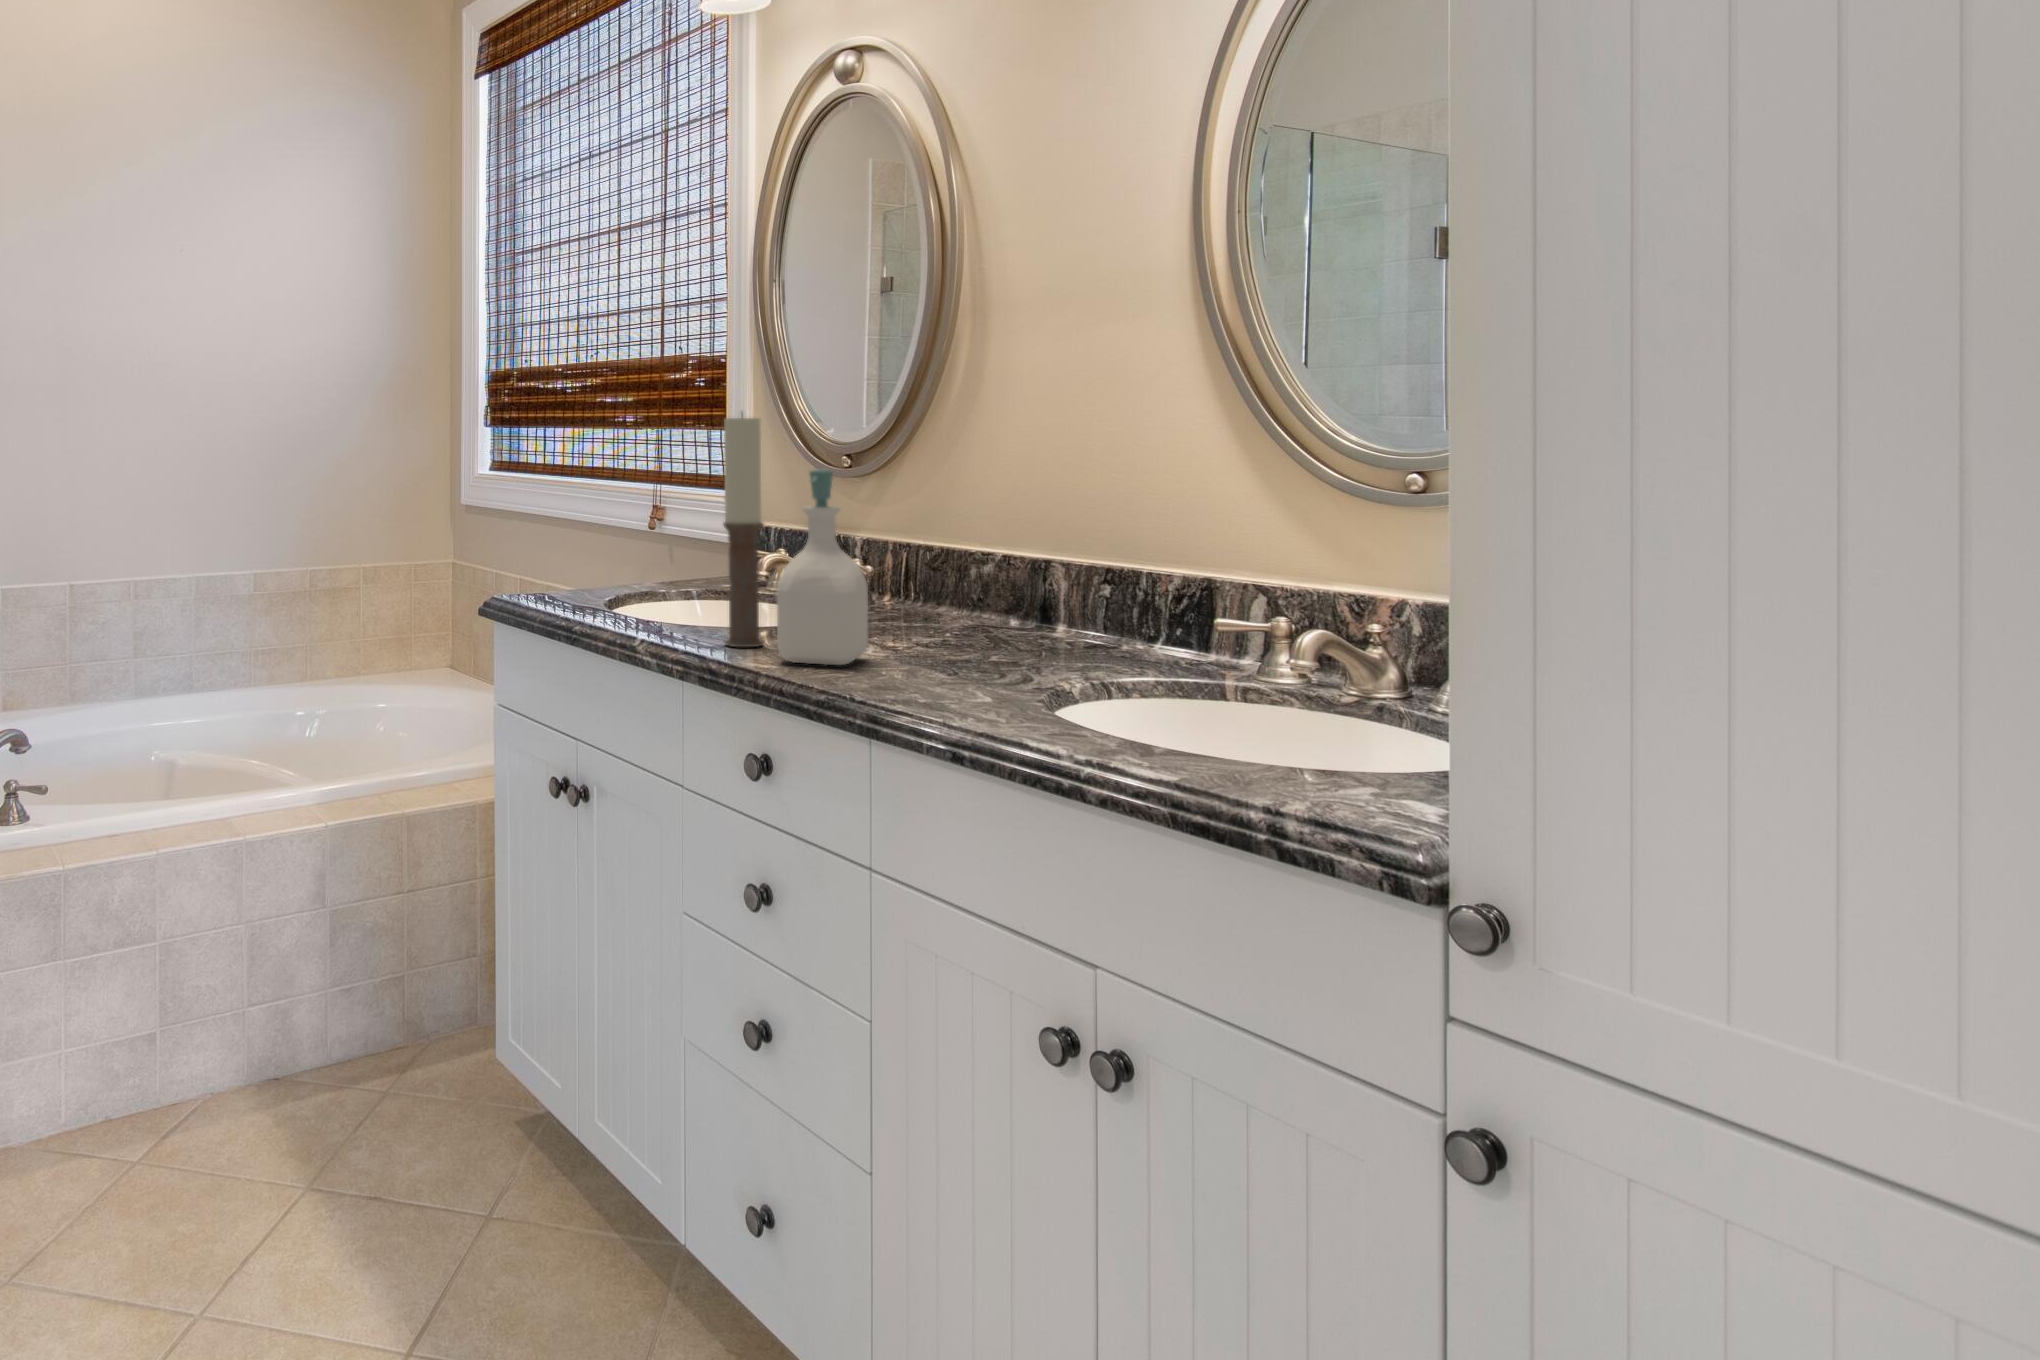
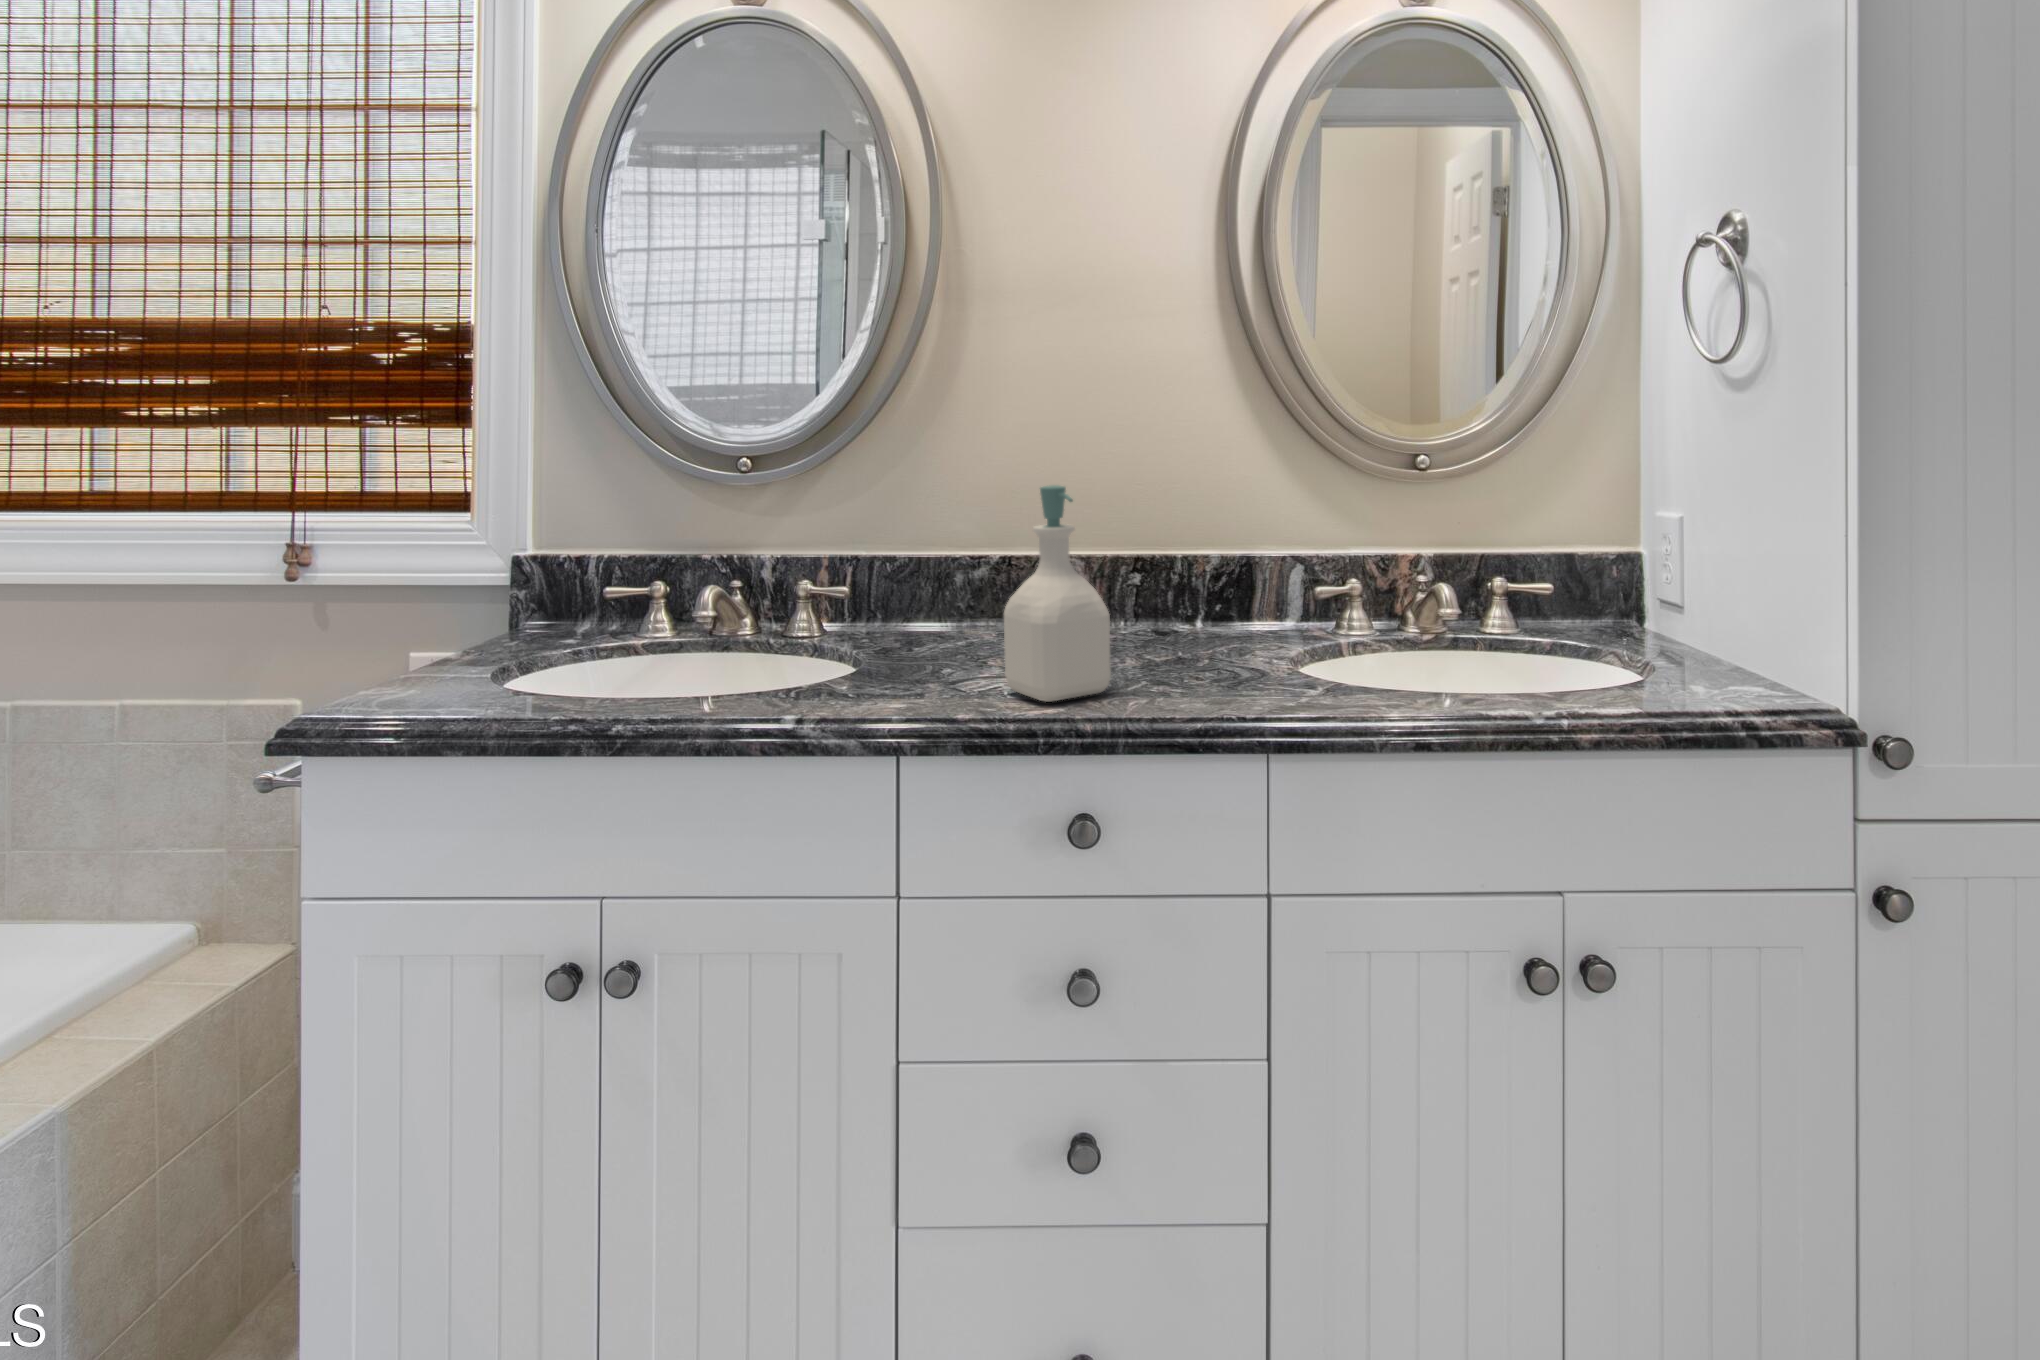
candle: present [723,416,764,647] -> none [892,422,944,702]

